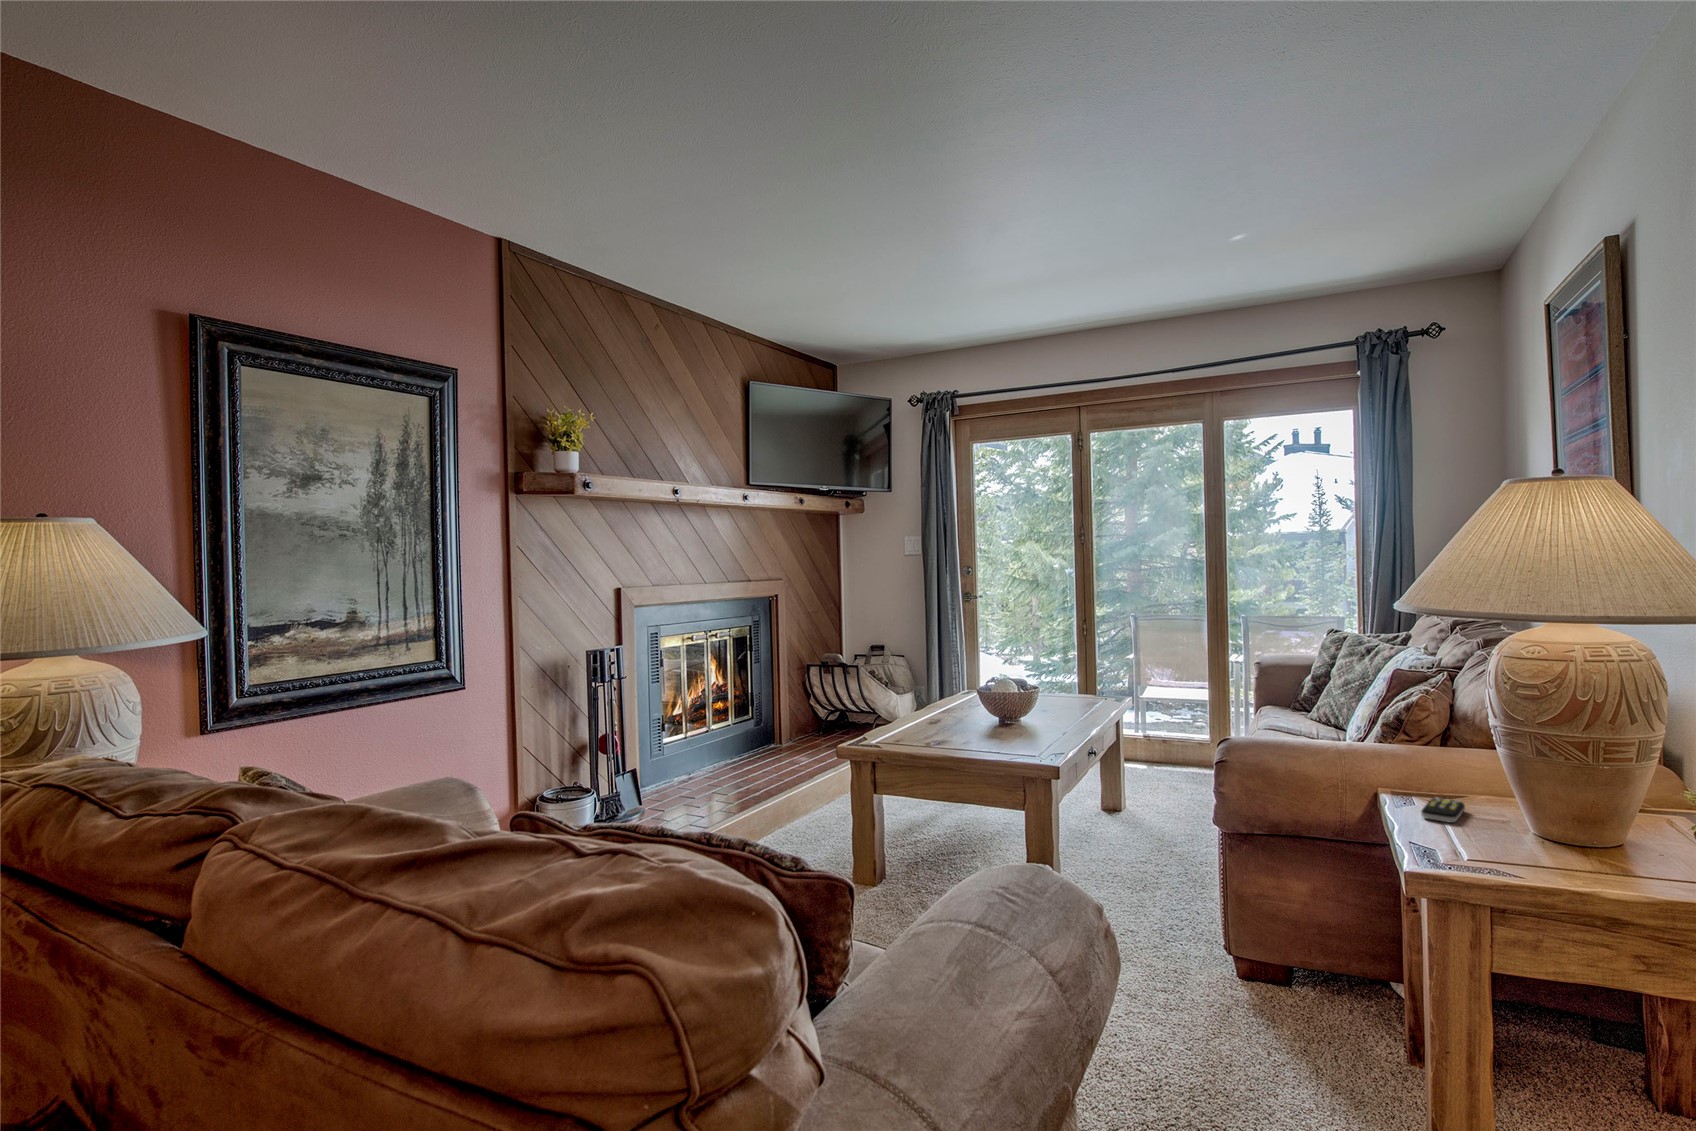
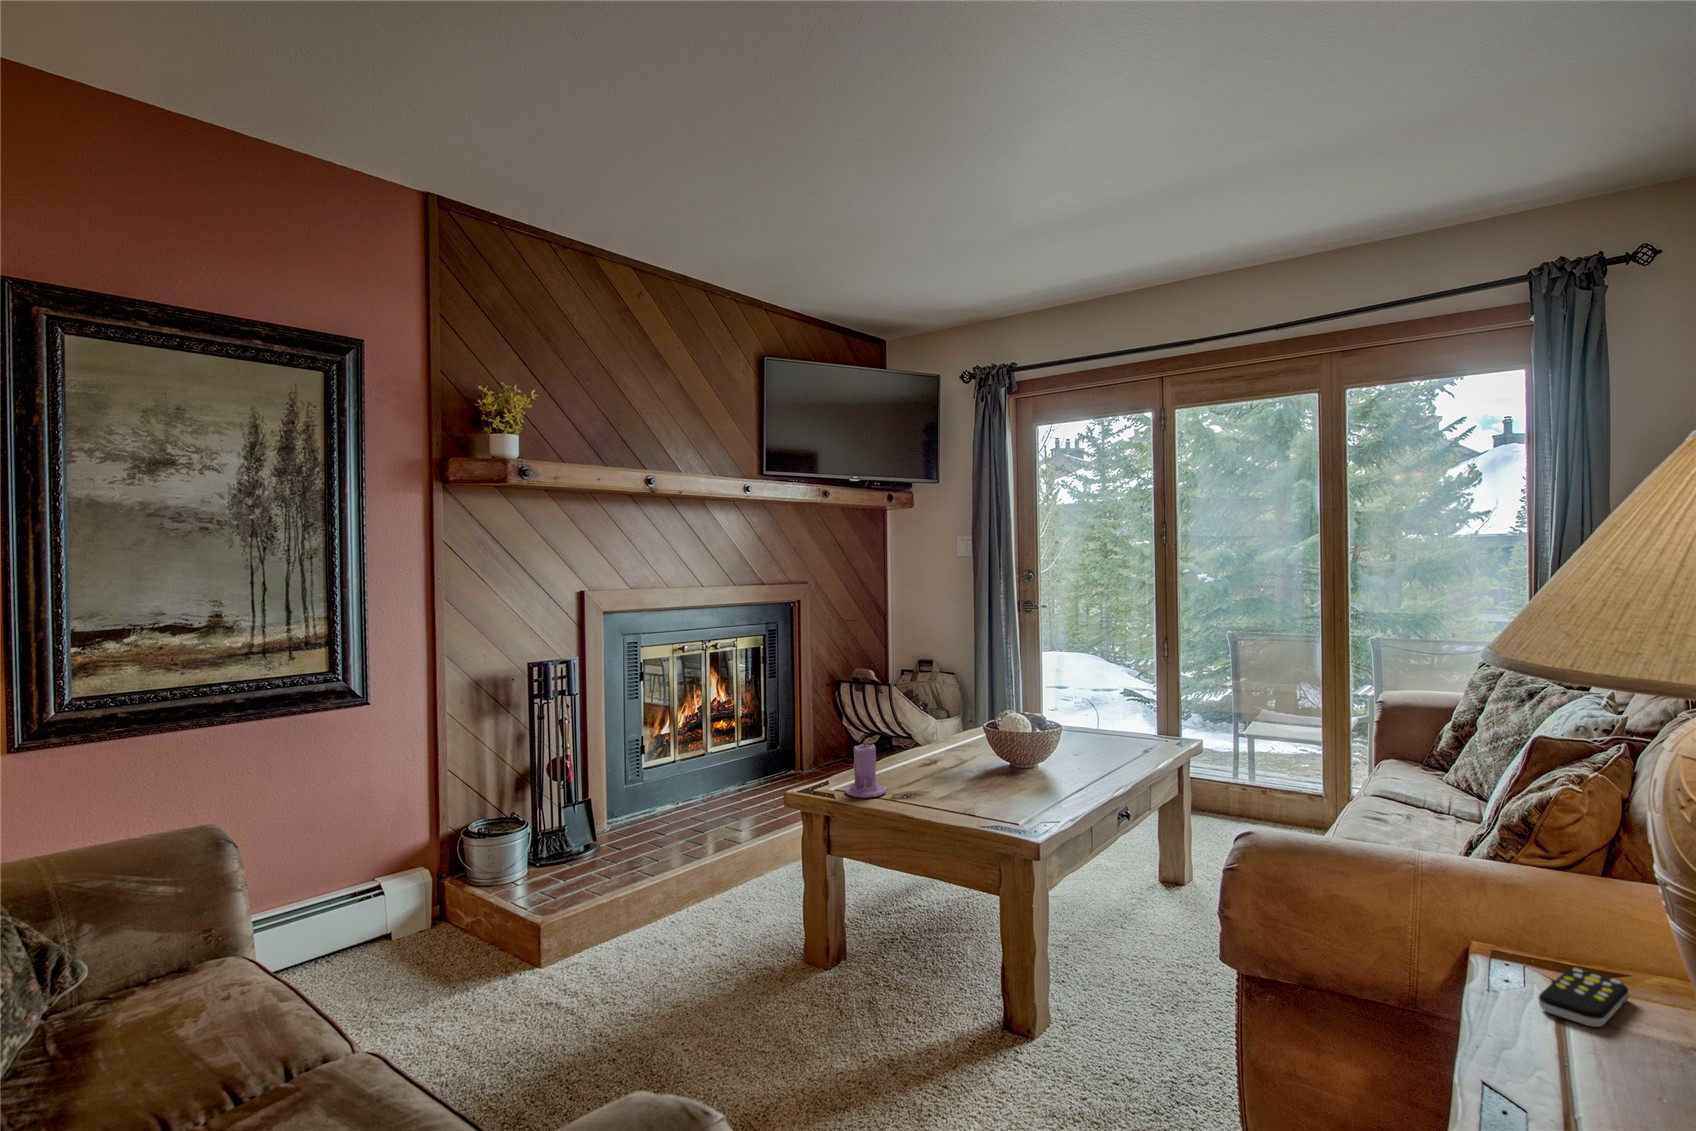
candle: none [895,699,927,745] -> present [845,741,886,798]

